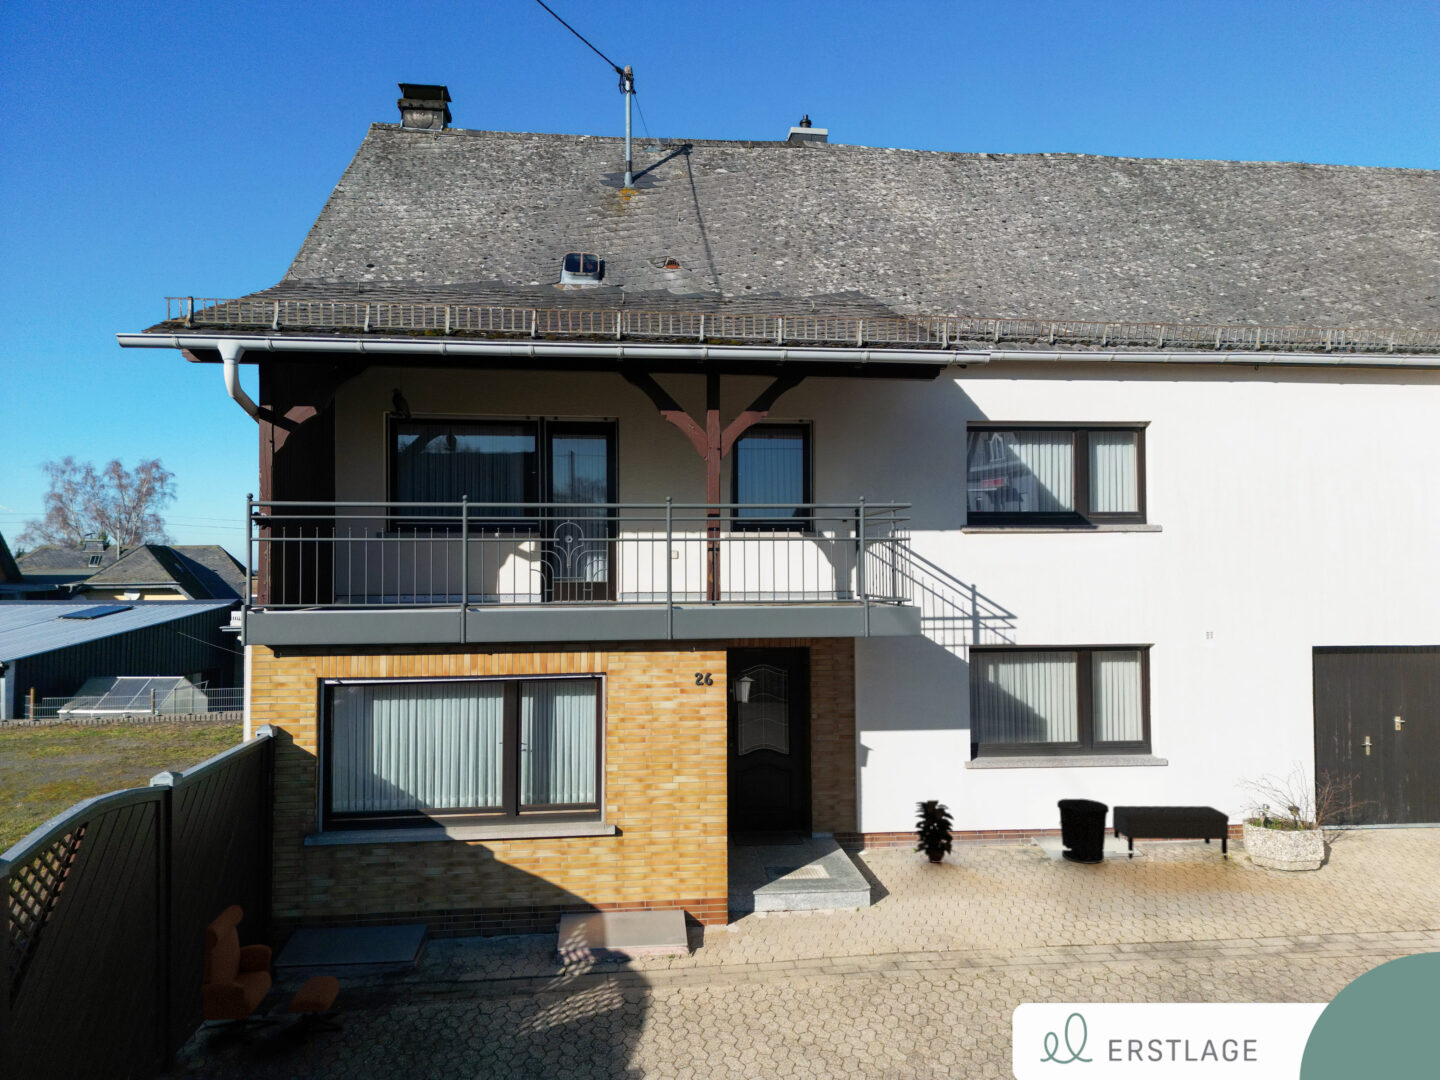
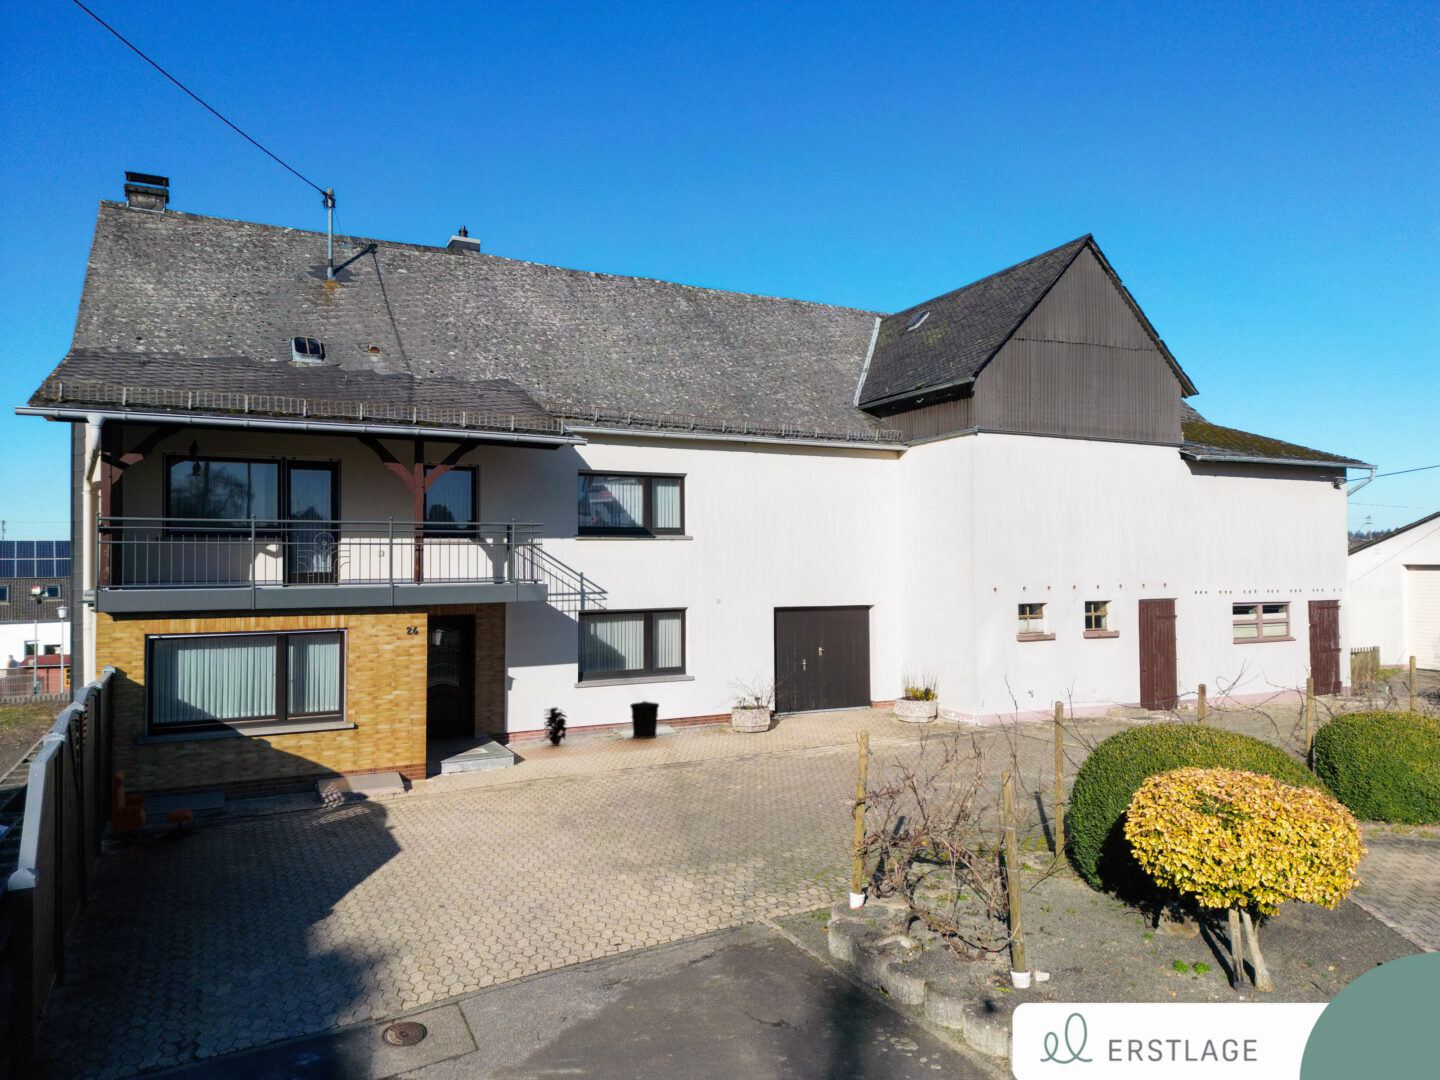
bench: present [1113,806,1229,860] -> none [663,702,726,735]

